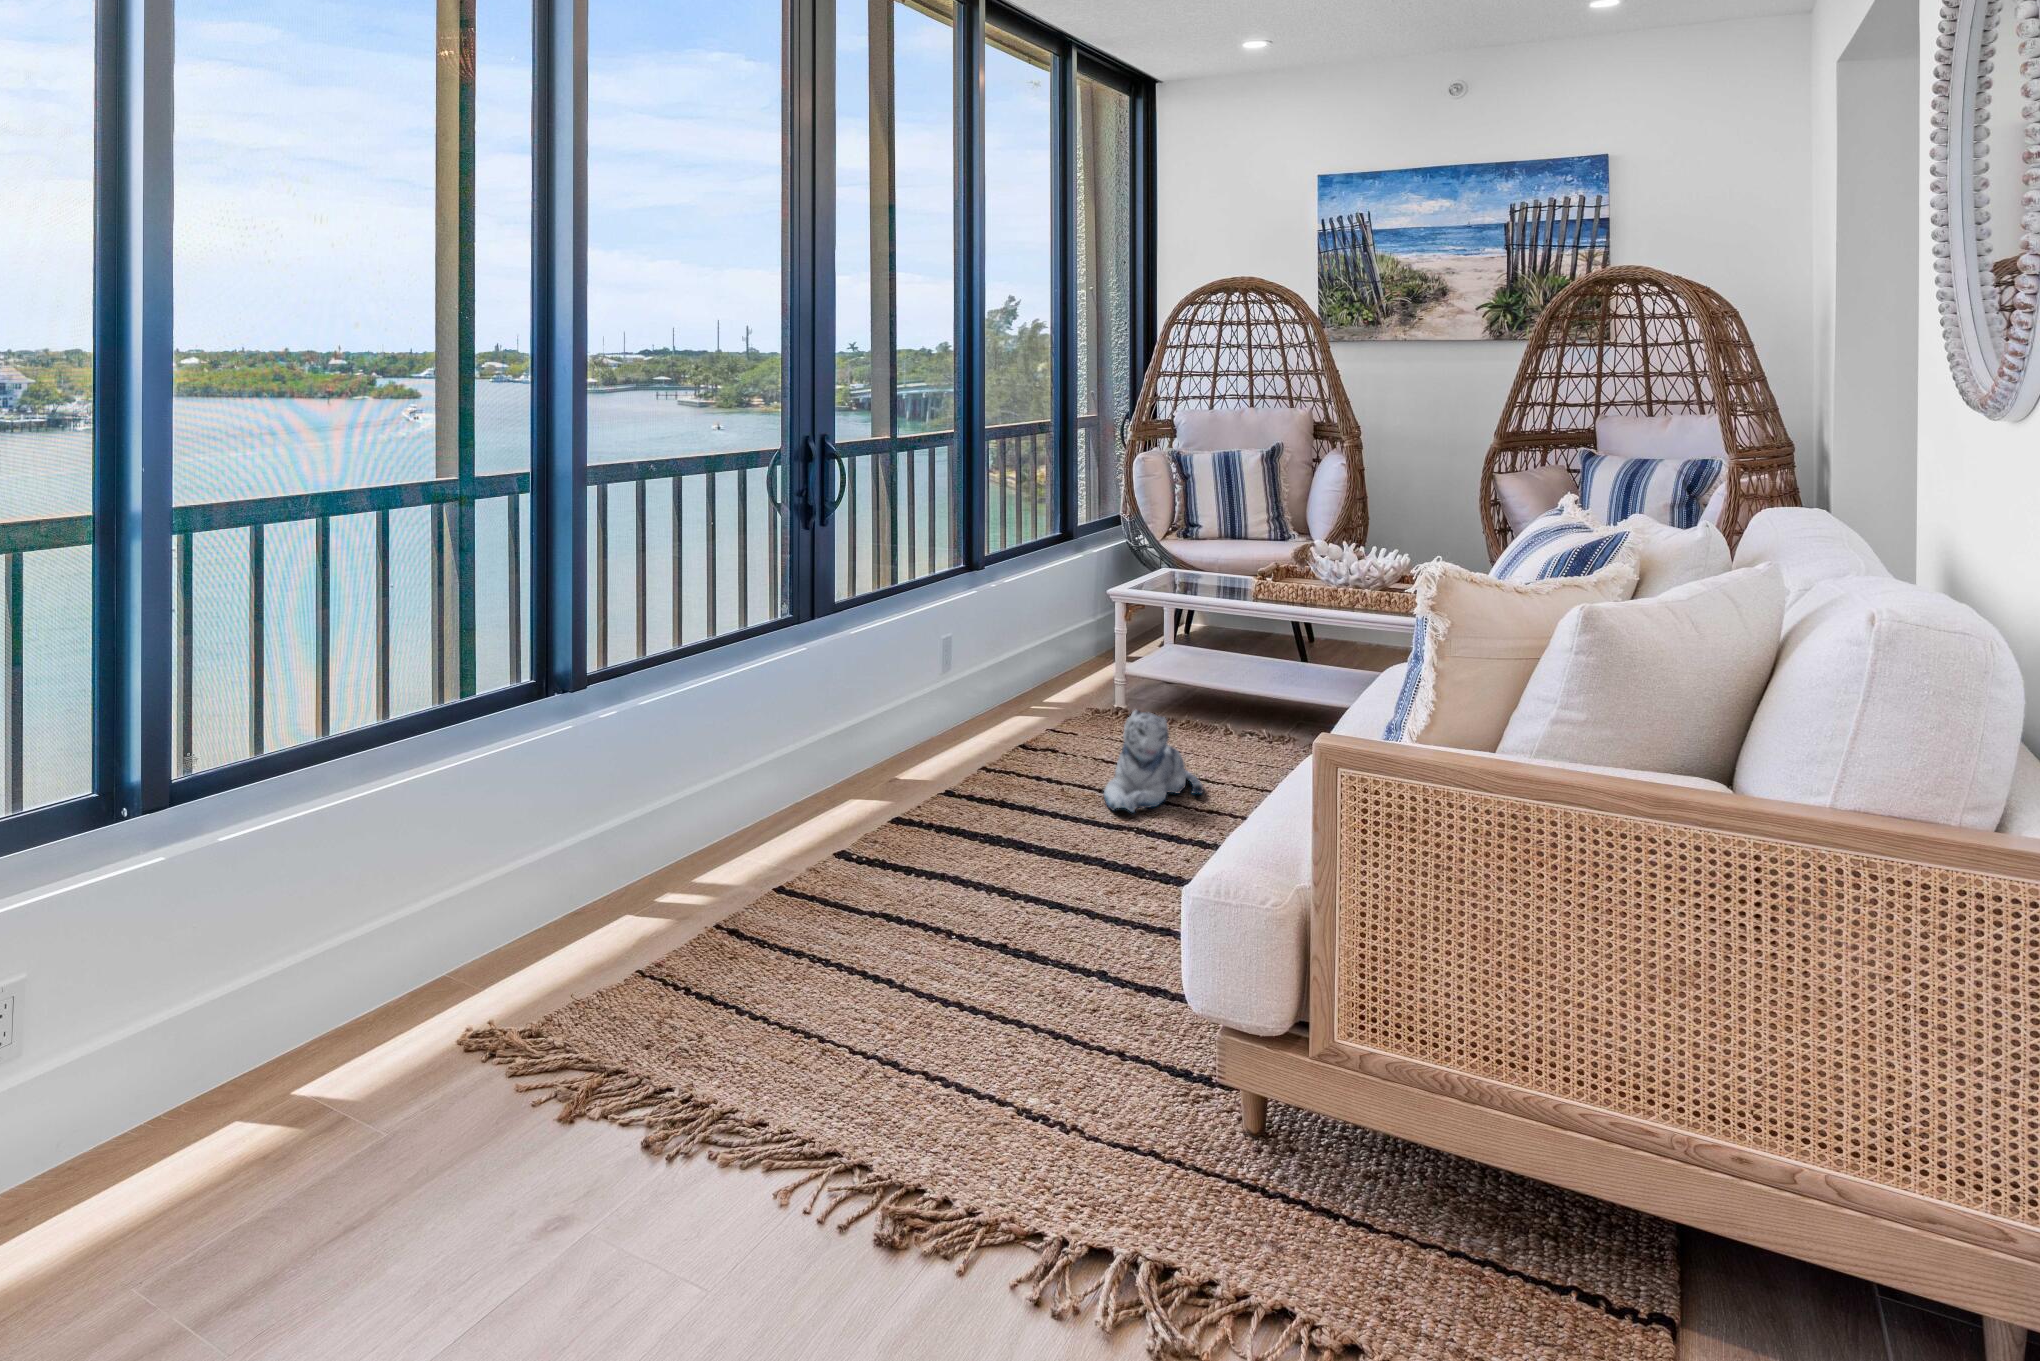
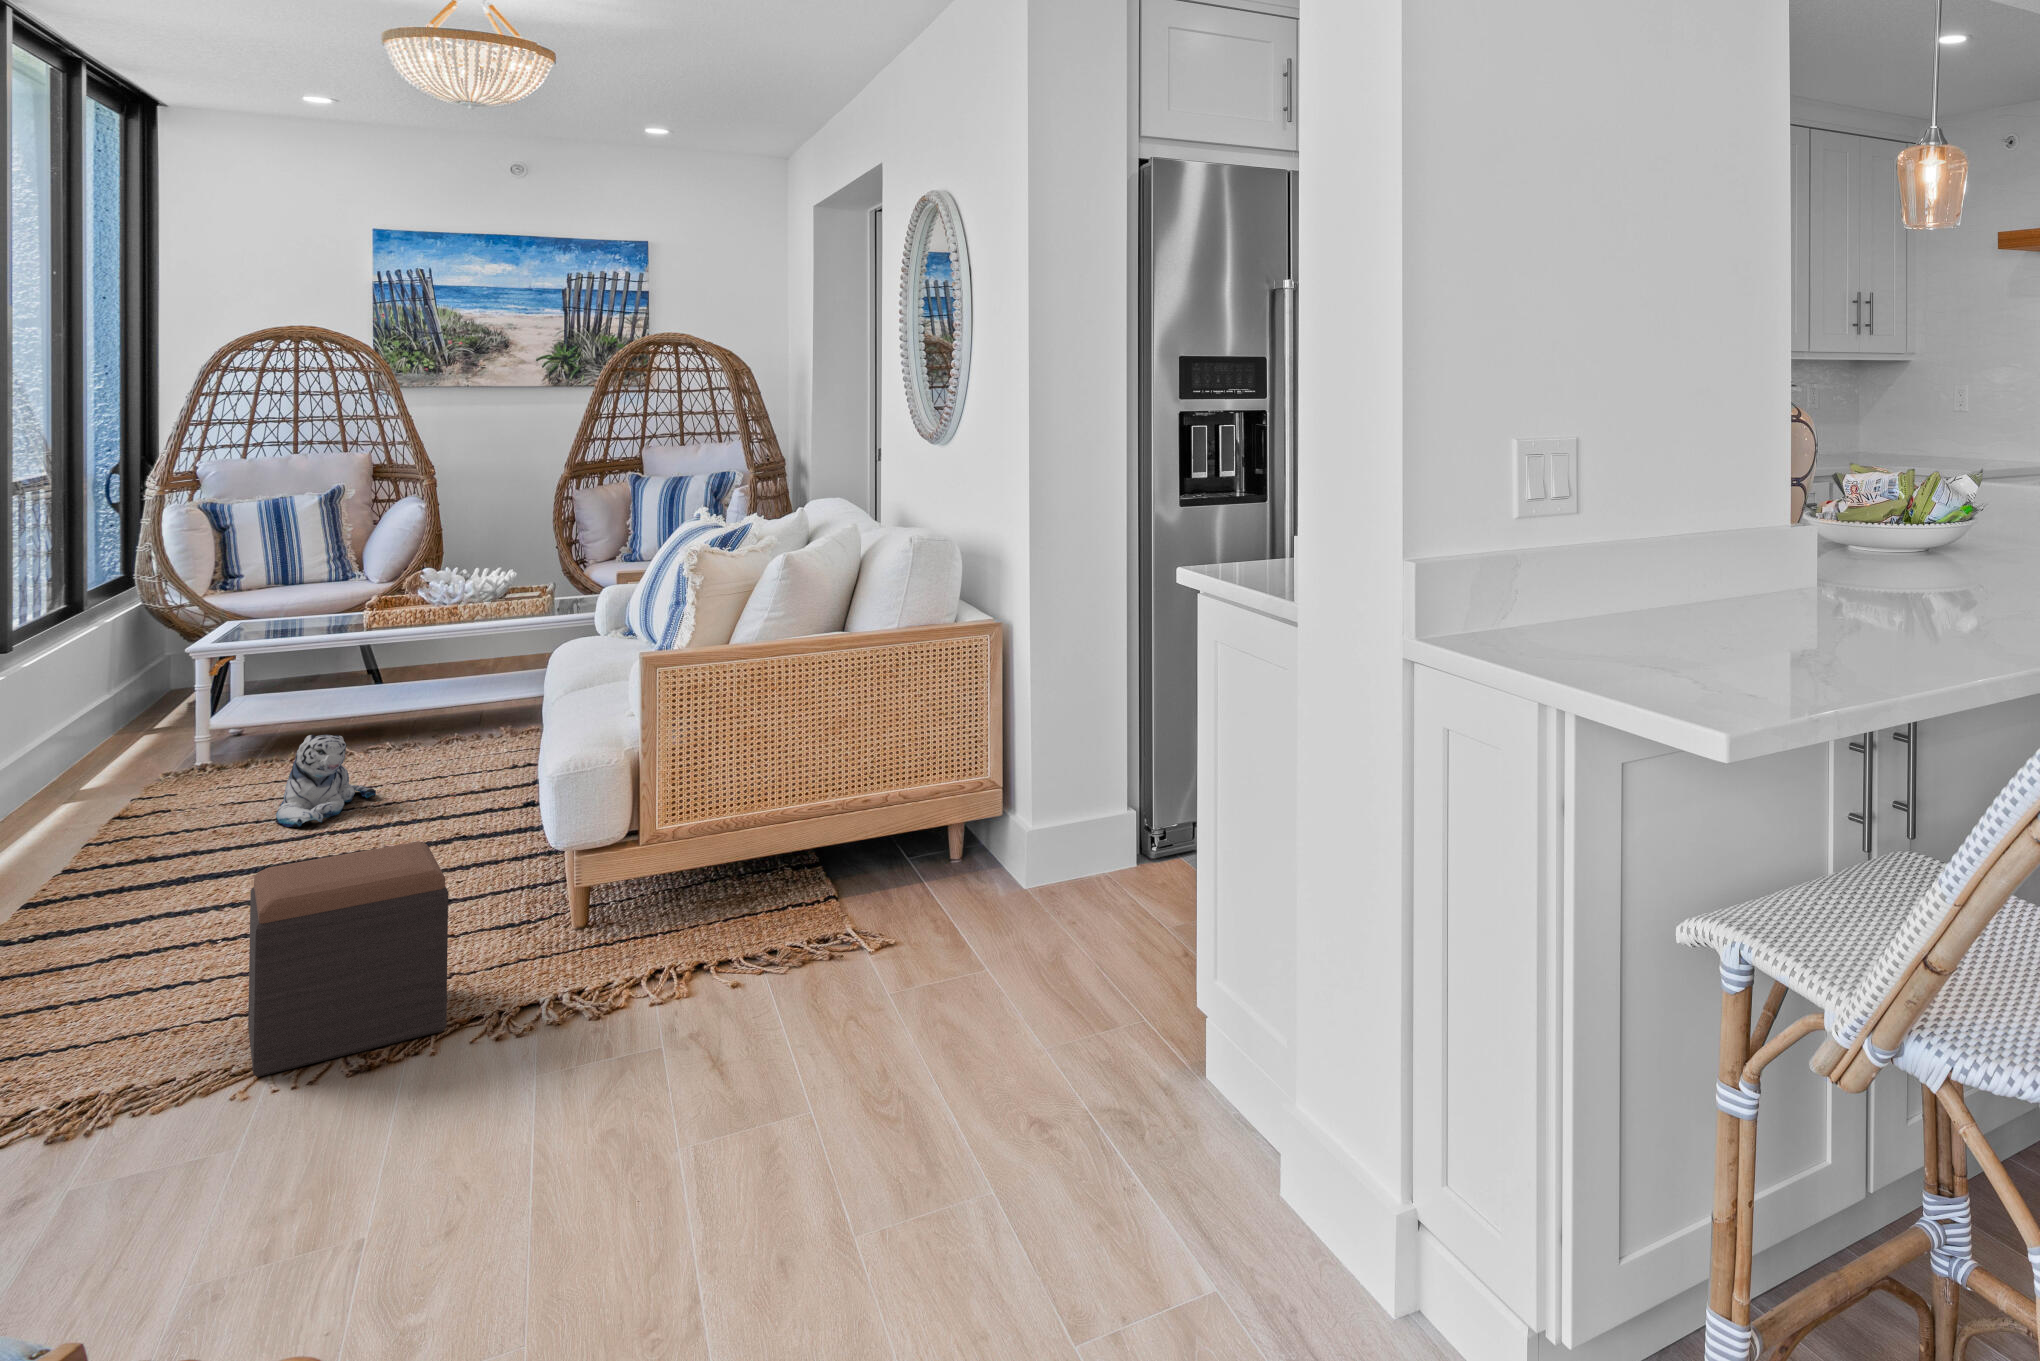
footstool: none [759,910,1014,1261] -> present [248,842,448,1077]

